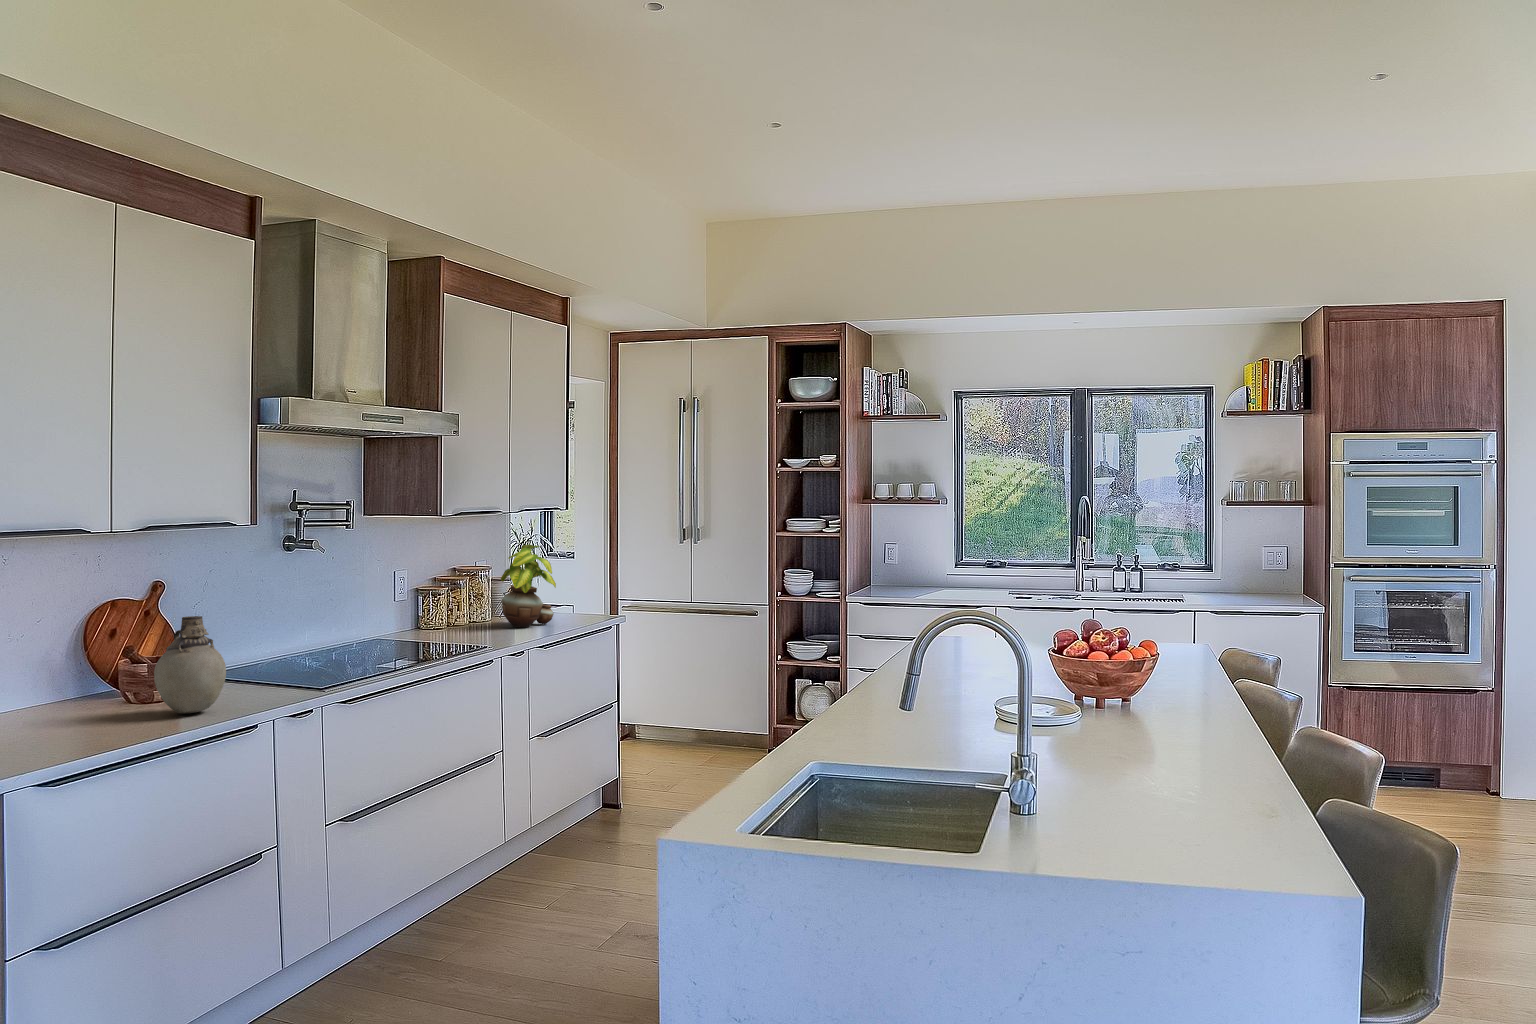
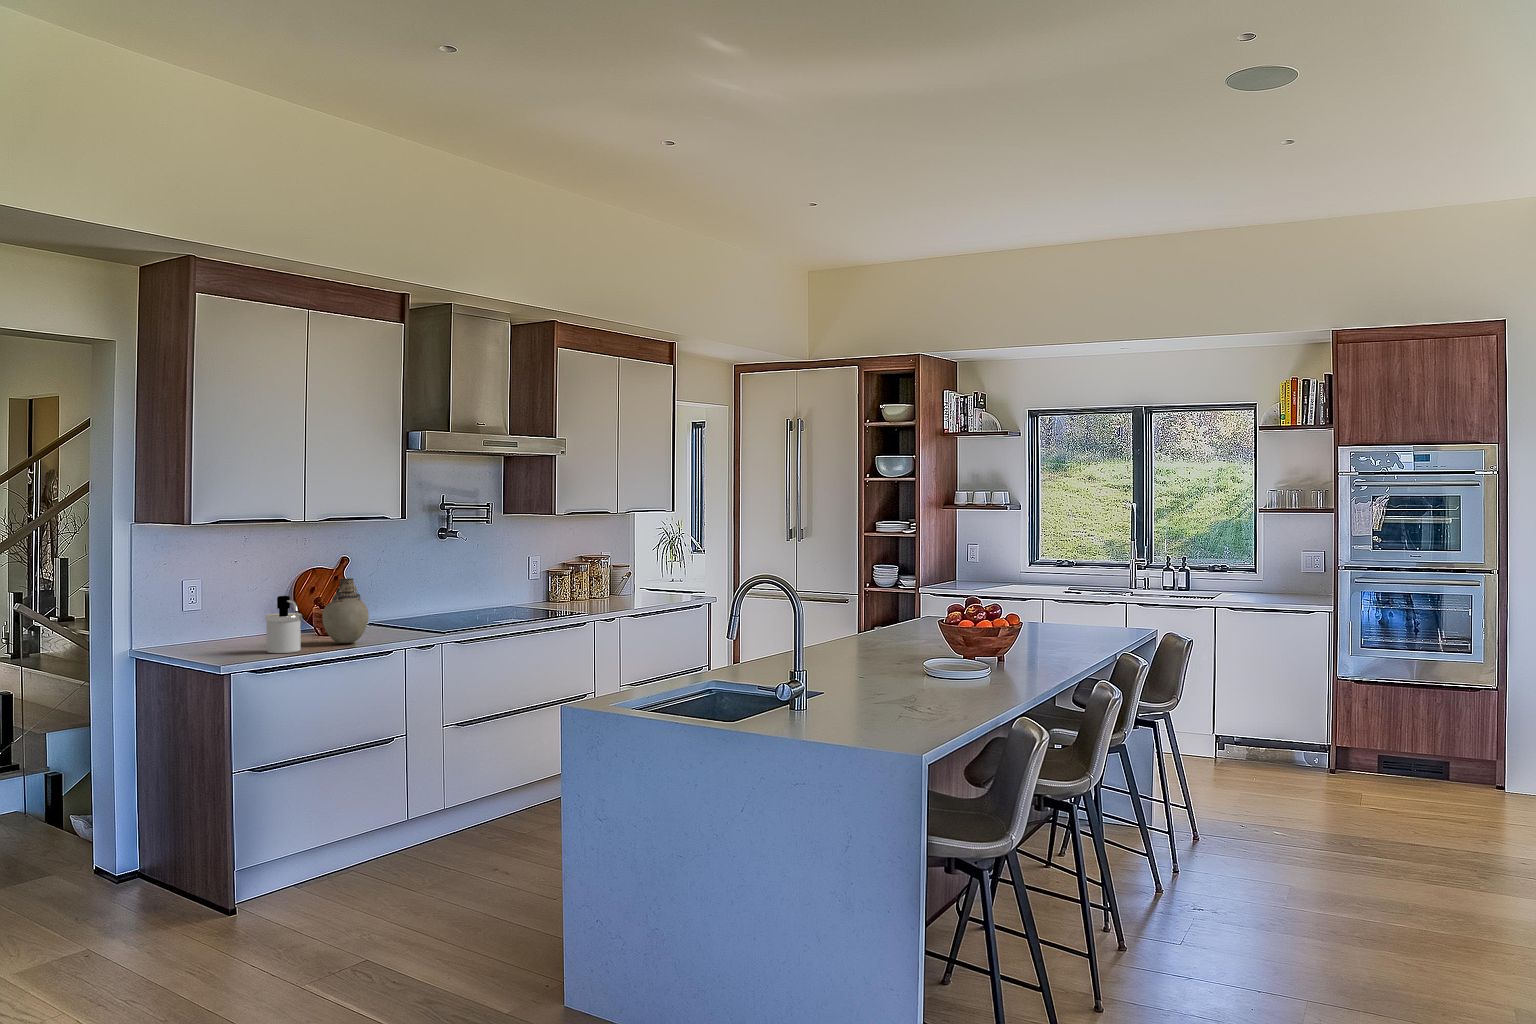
potted plant: present [501,544,556,628] -> none [612,538,654,603]
soap dispenser: none [72,648,132,738] -> present [265,596,302,653]

